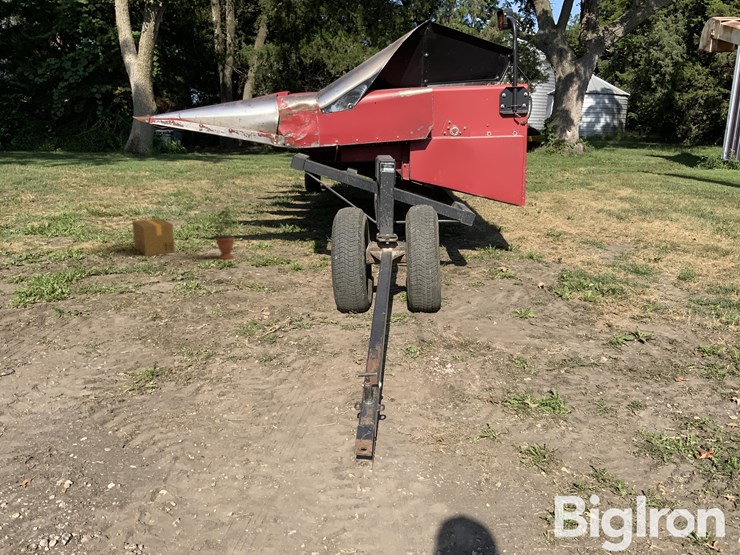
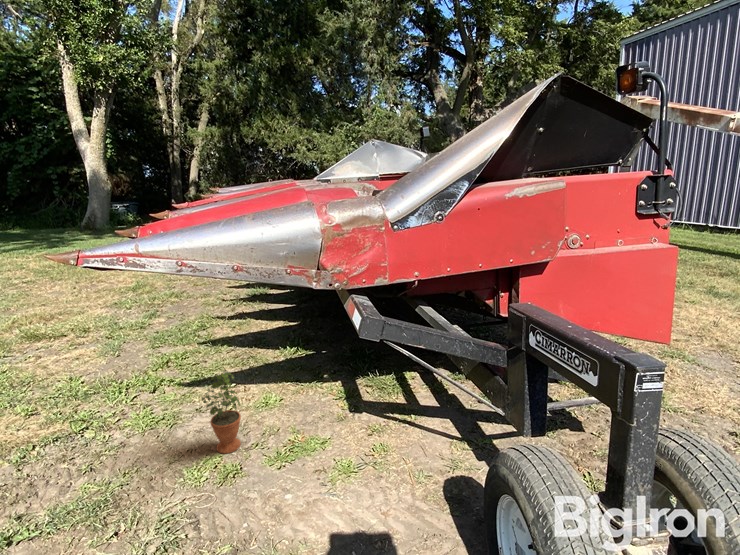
cardboard box: present [133,218,174,255] -> none [66,382,142,462]

